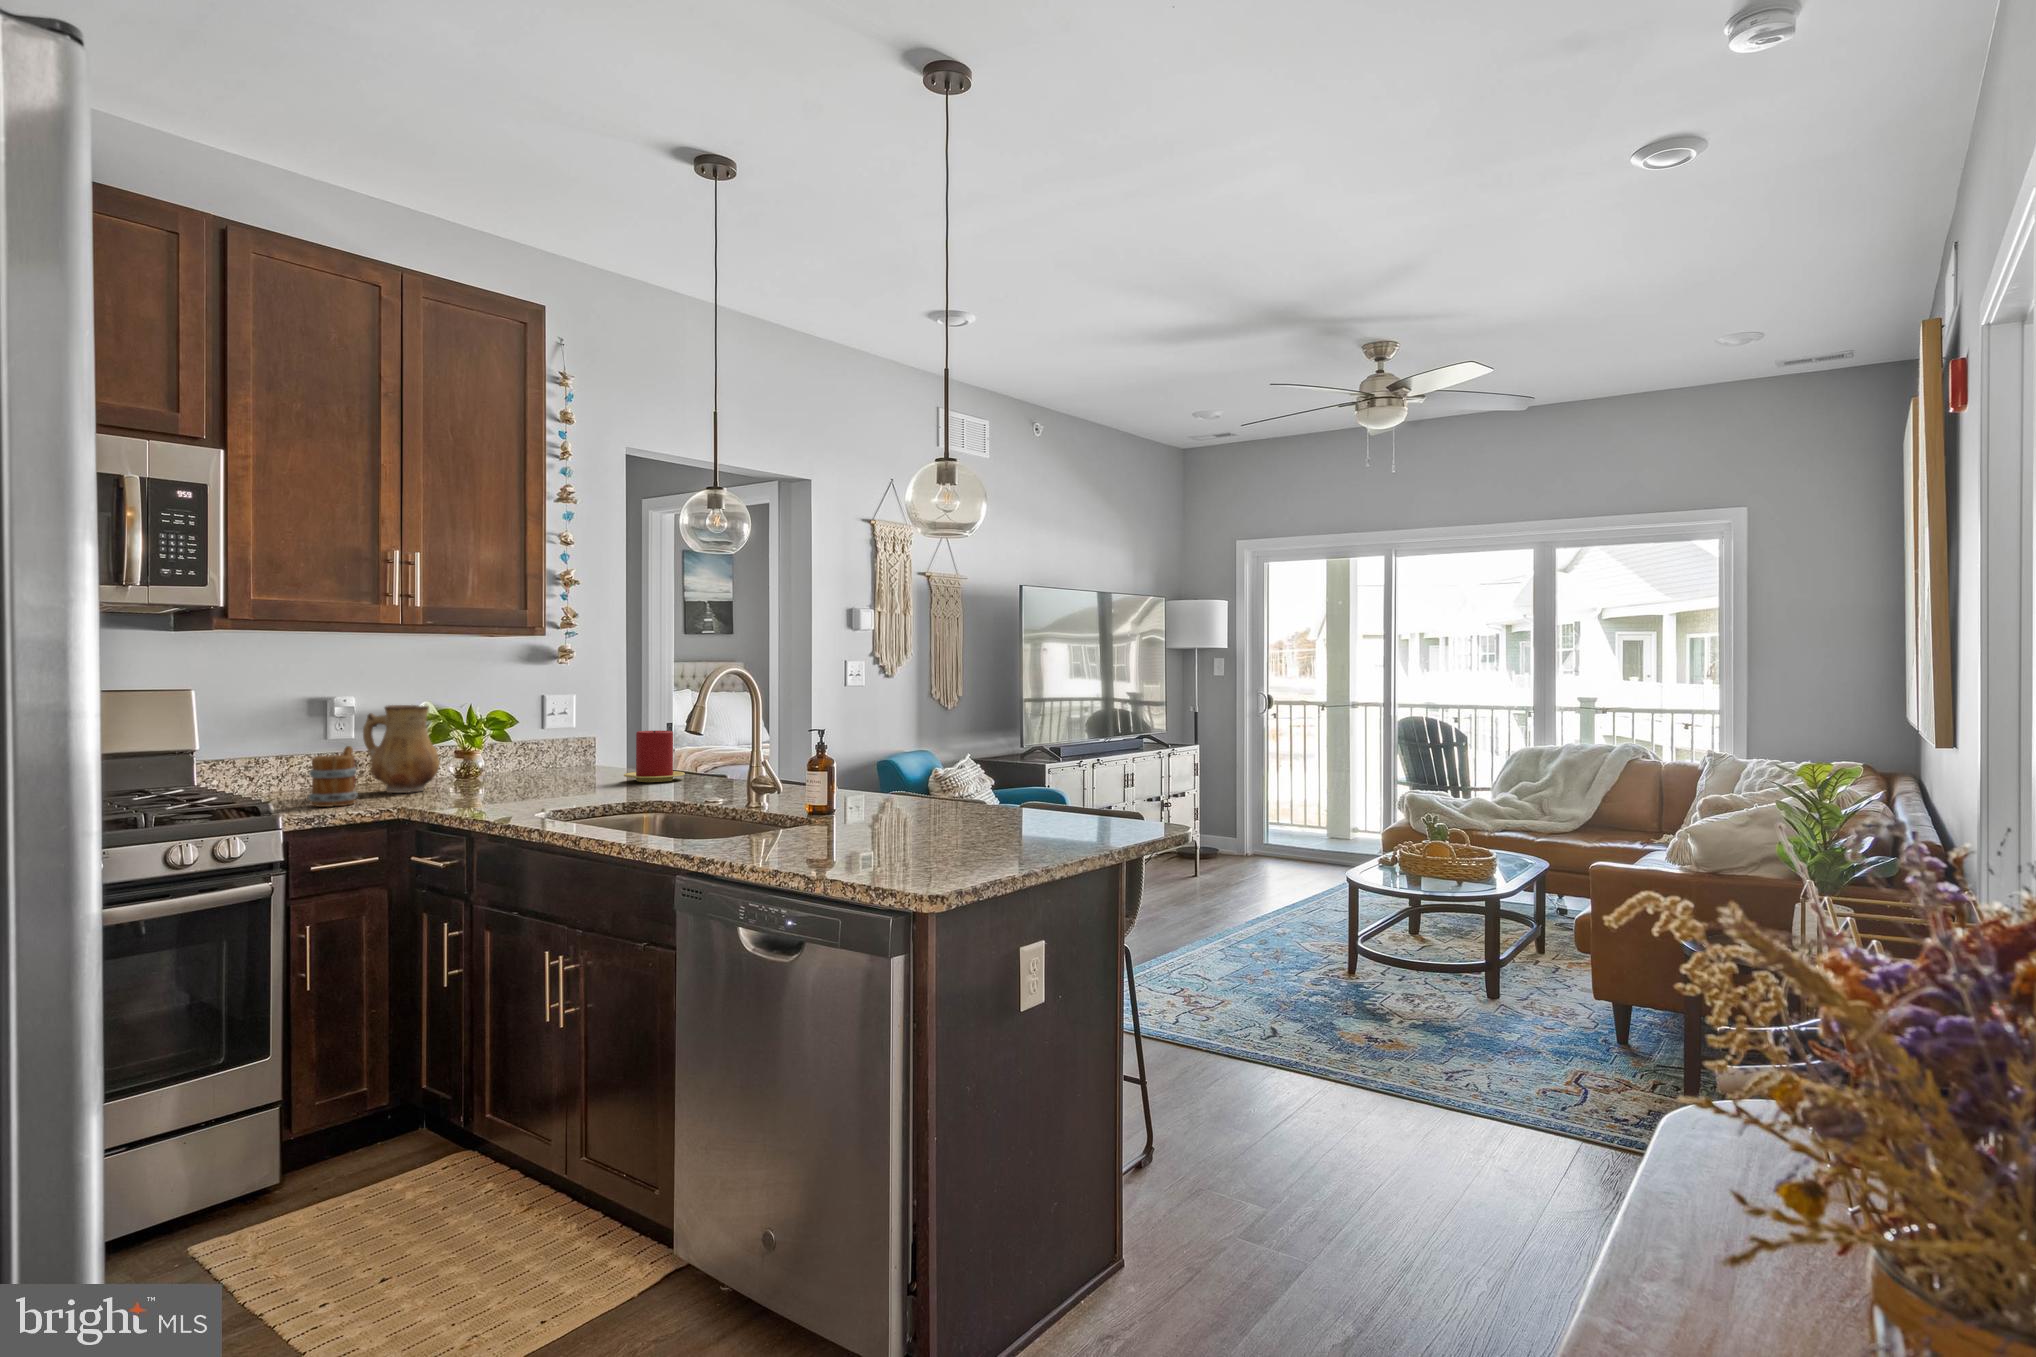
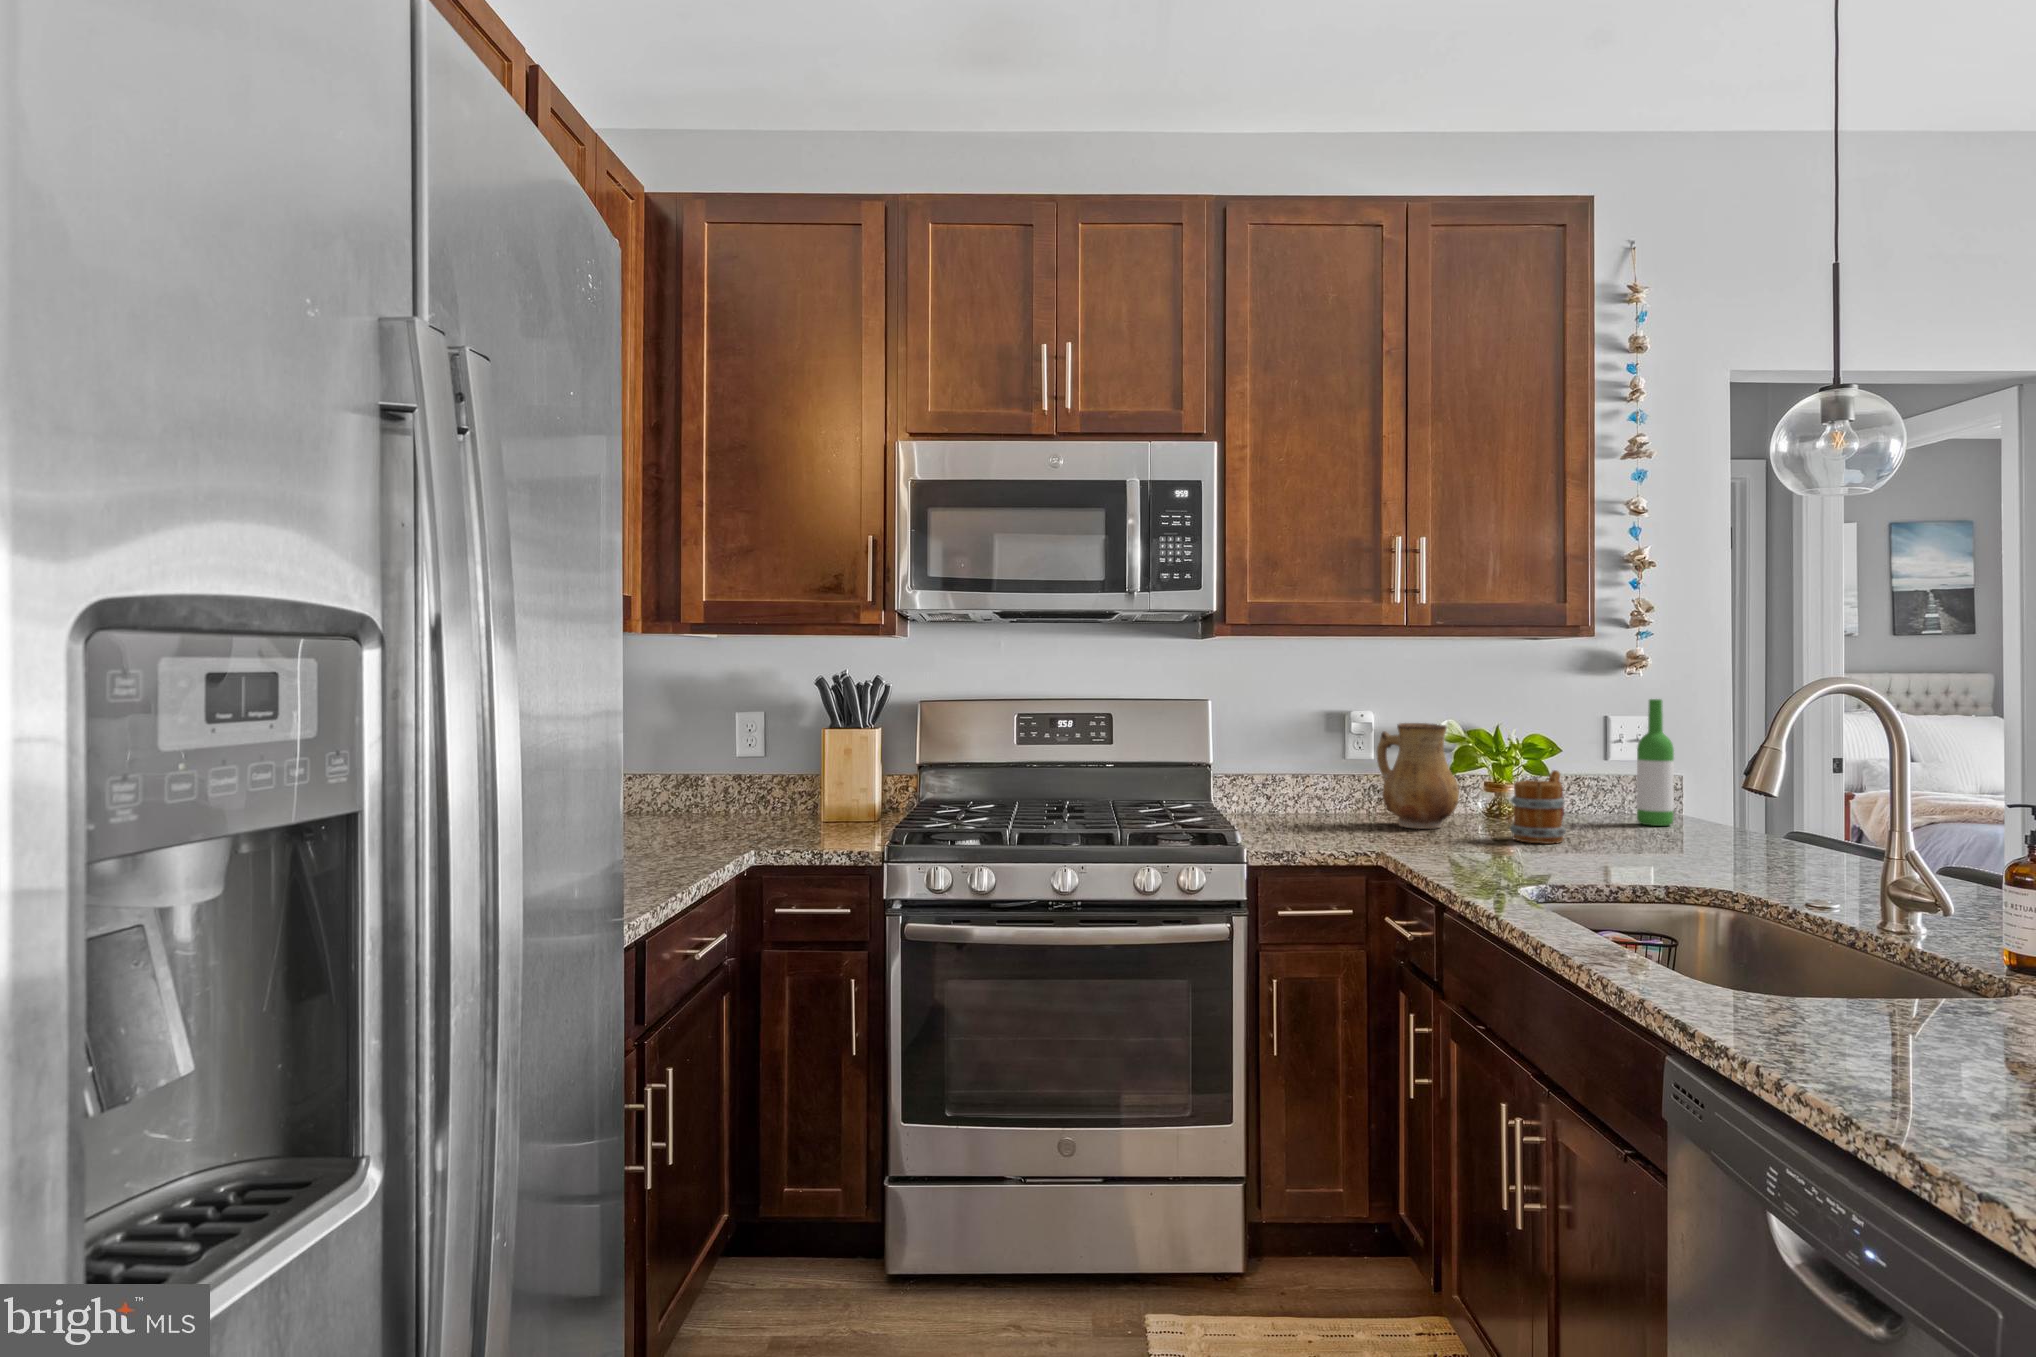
wine bottle: none [570,682,595,775] -> present [1637,699,1674,826]
candle: present [624,730,685,782] -> none [1703,773,1805,852]
mug: present [308,746,358,807] -> present [1510,770,1566,843]

